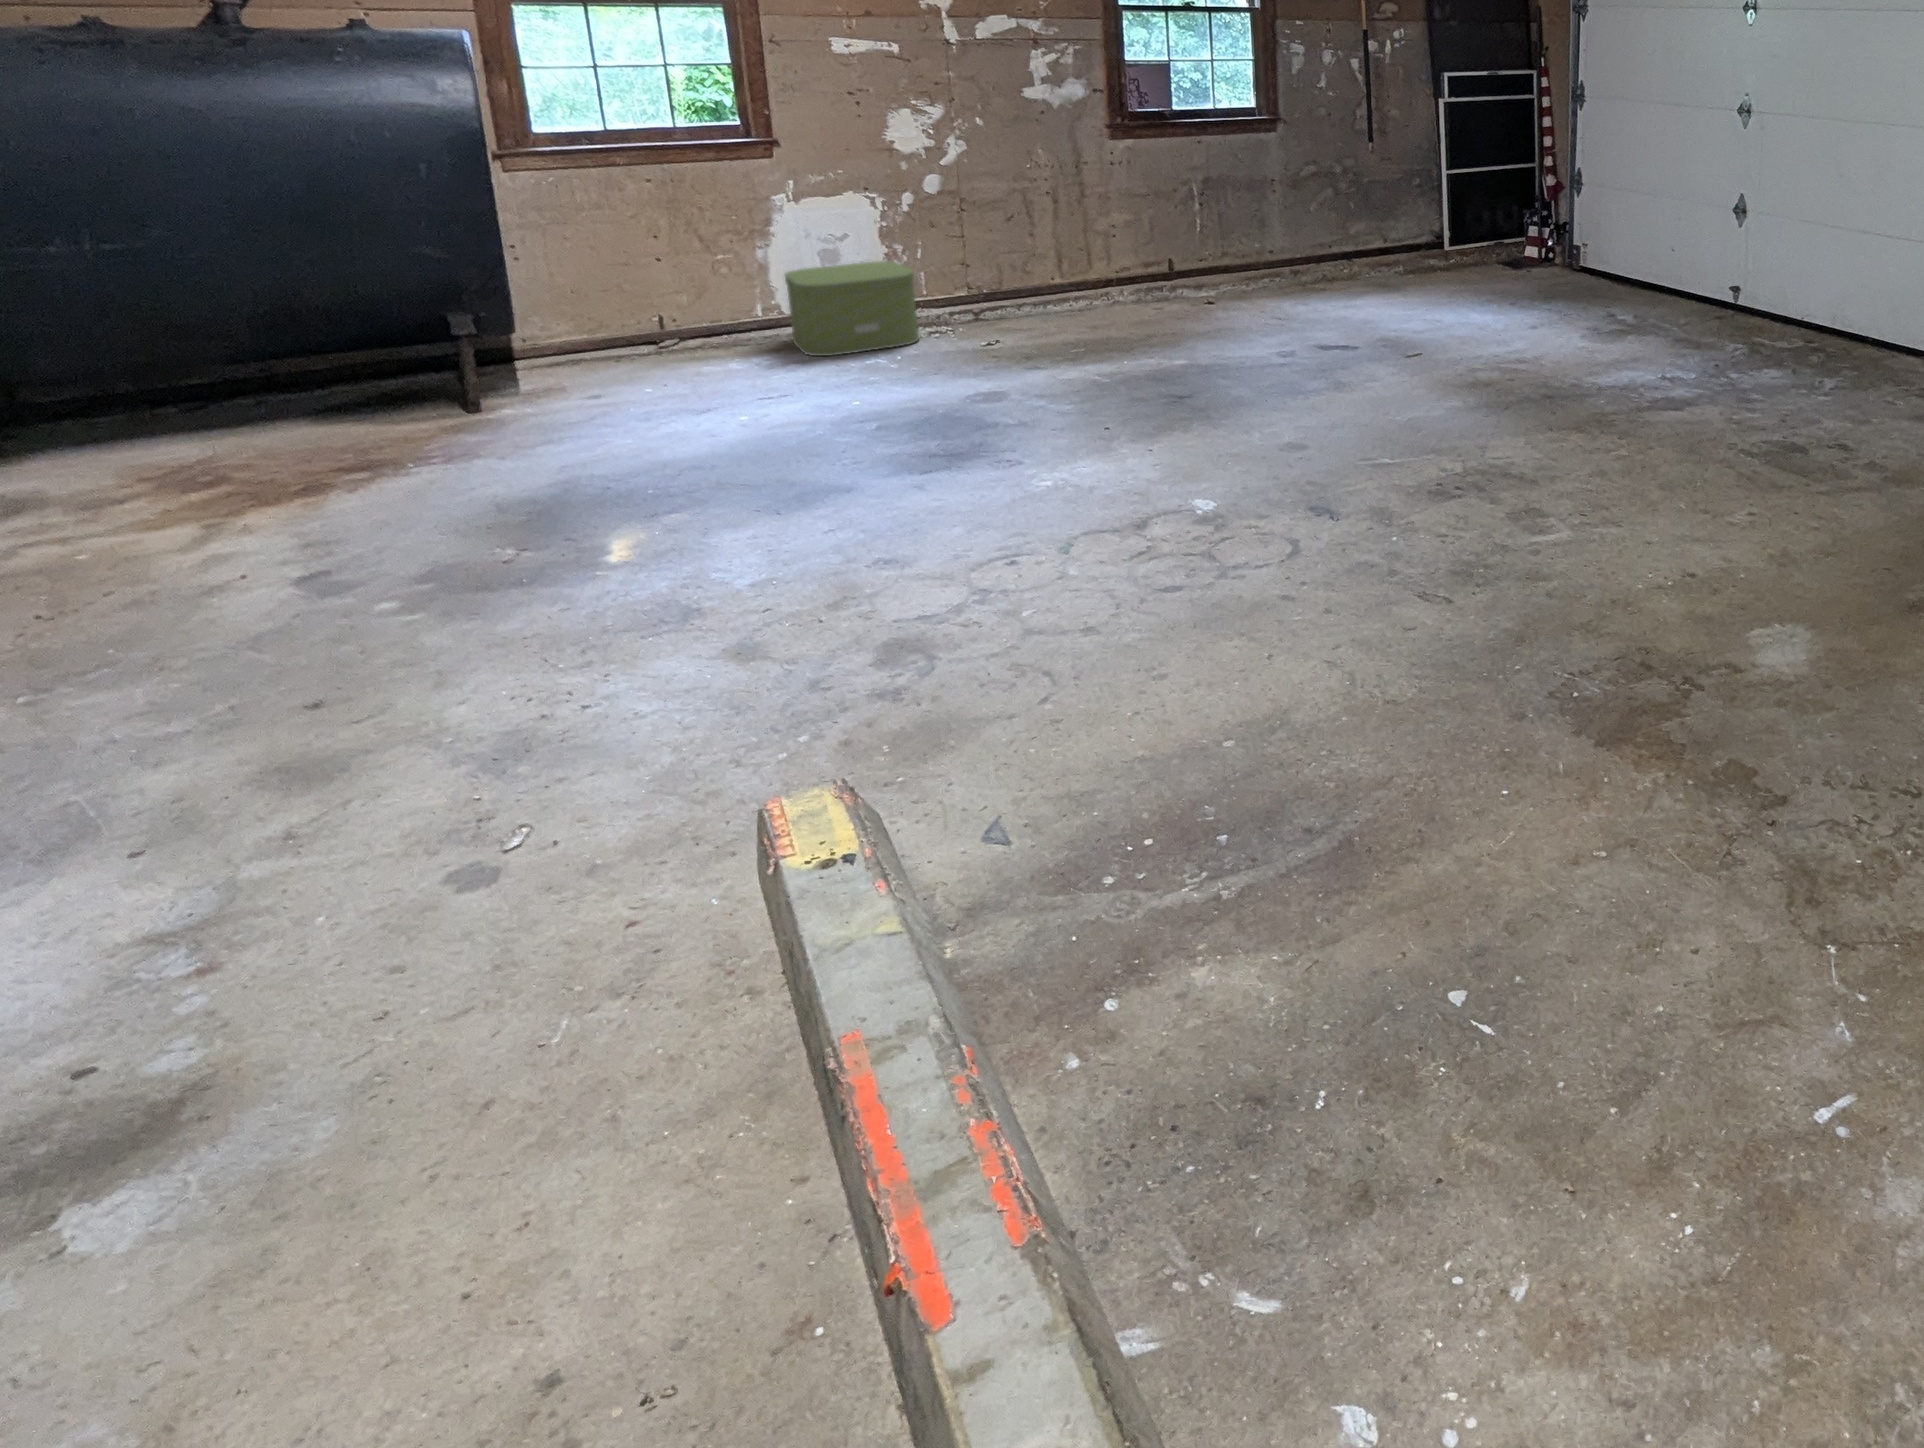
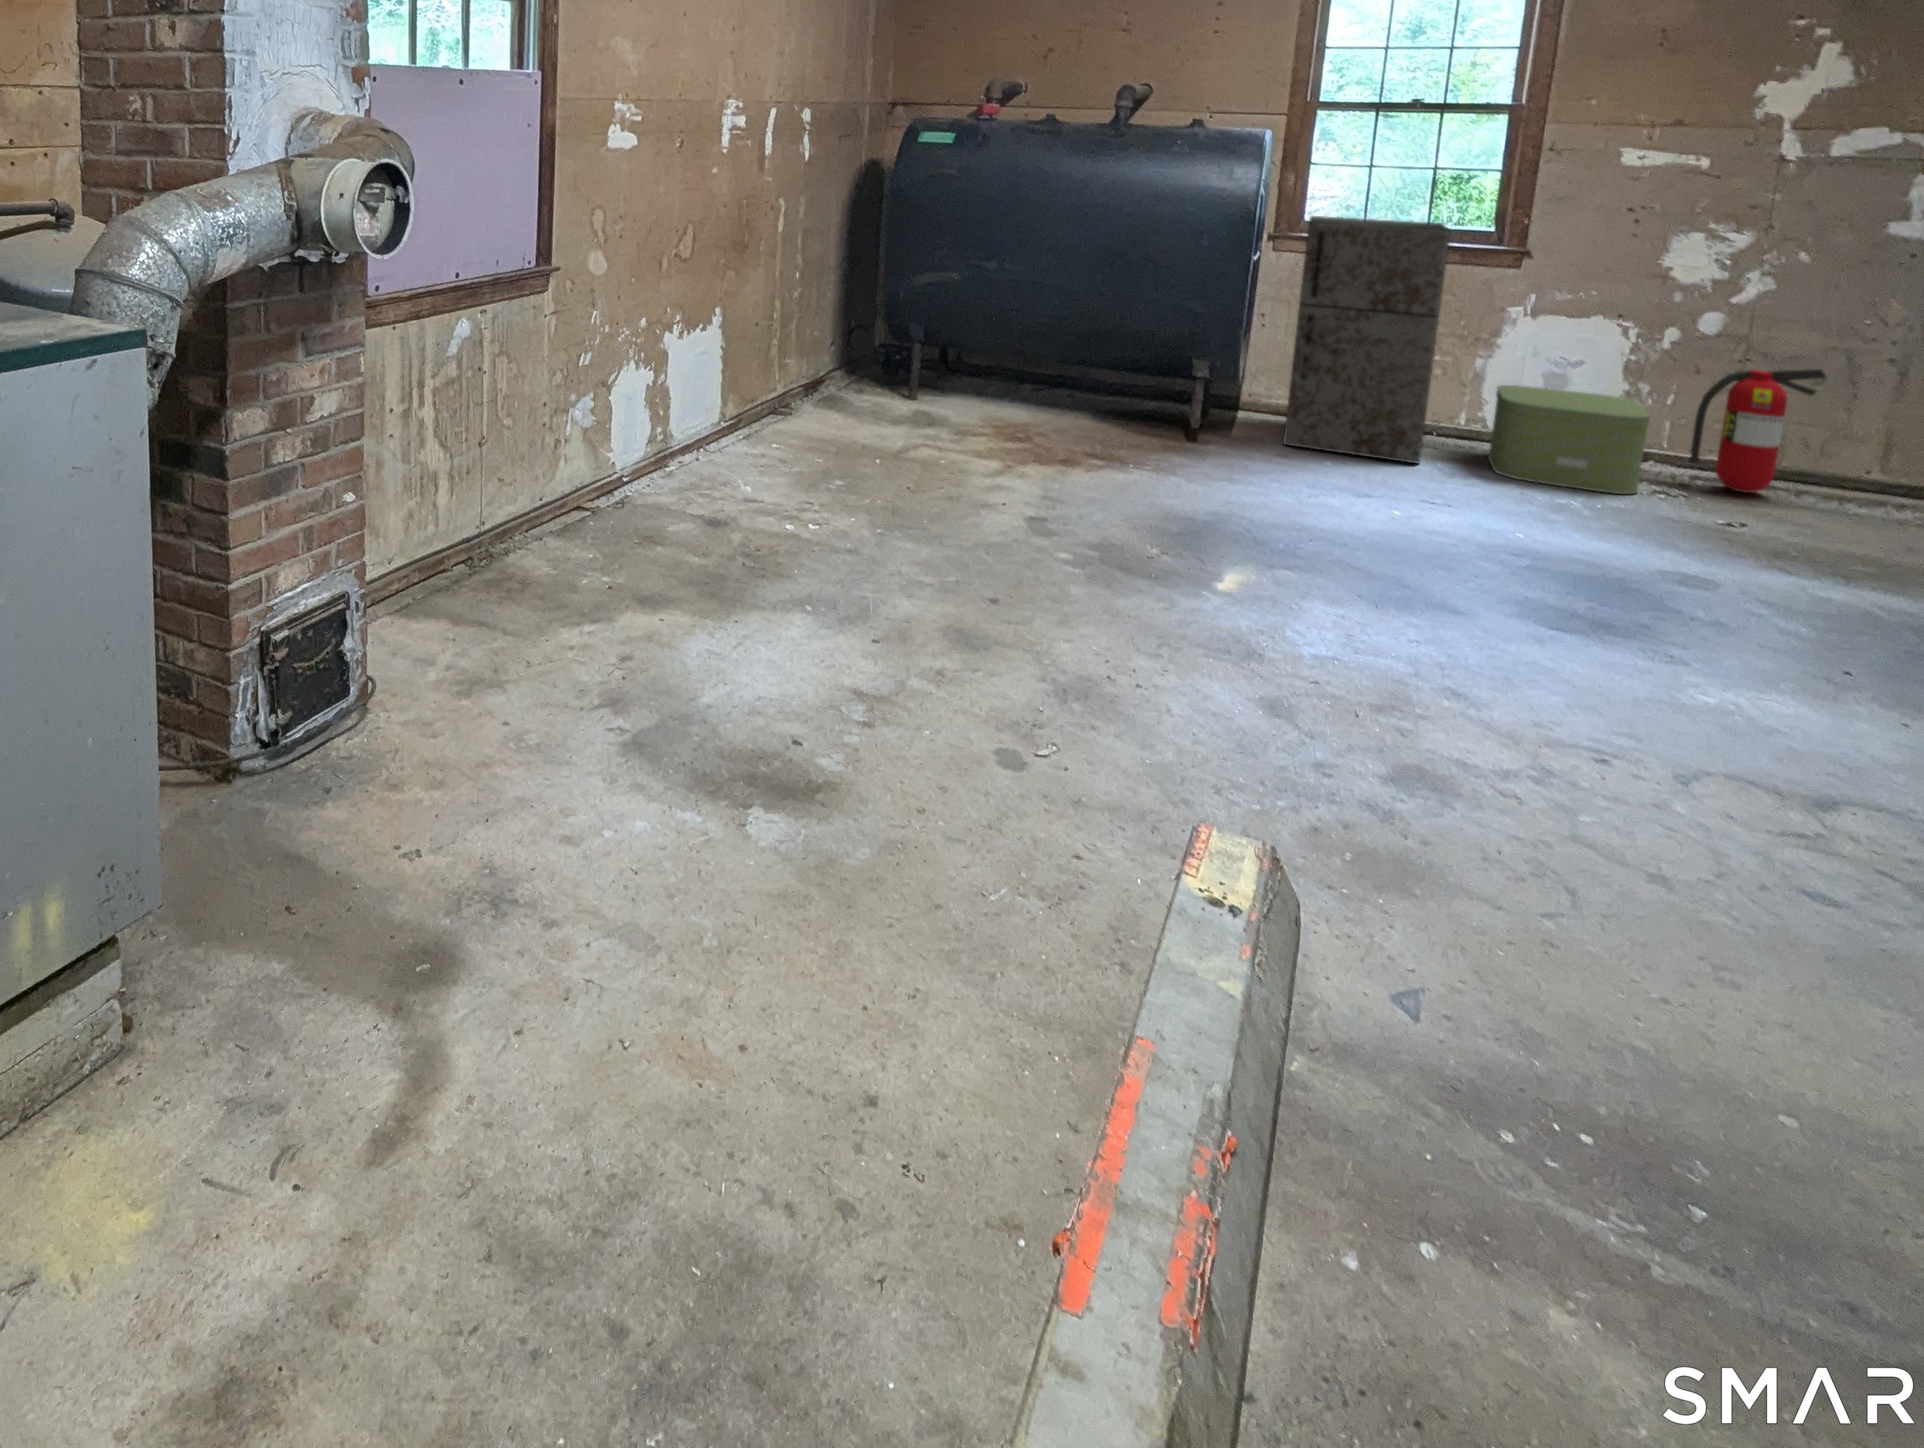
storage cabinet: none [543,121,739,388] -> present [1283,216,1450,464]
fire extinguisher: none [940,208,1014,318] -> present [1689,369,1826,493]

